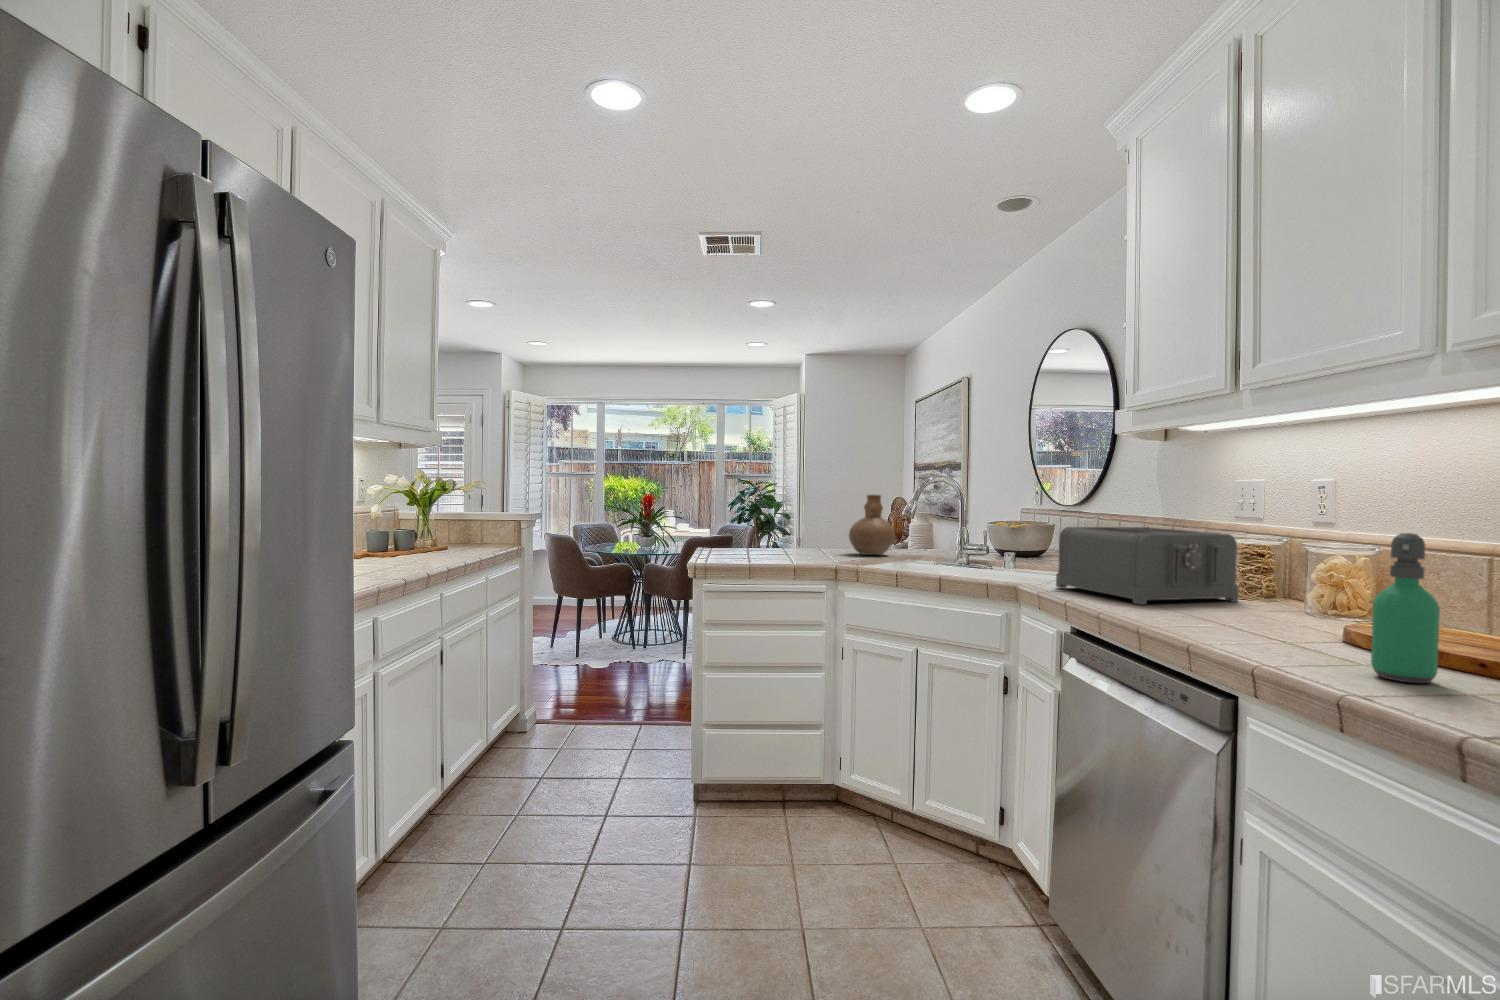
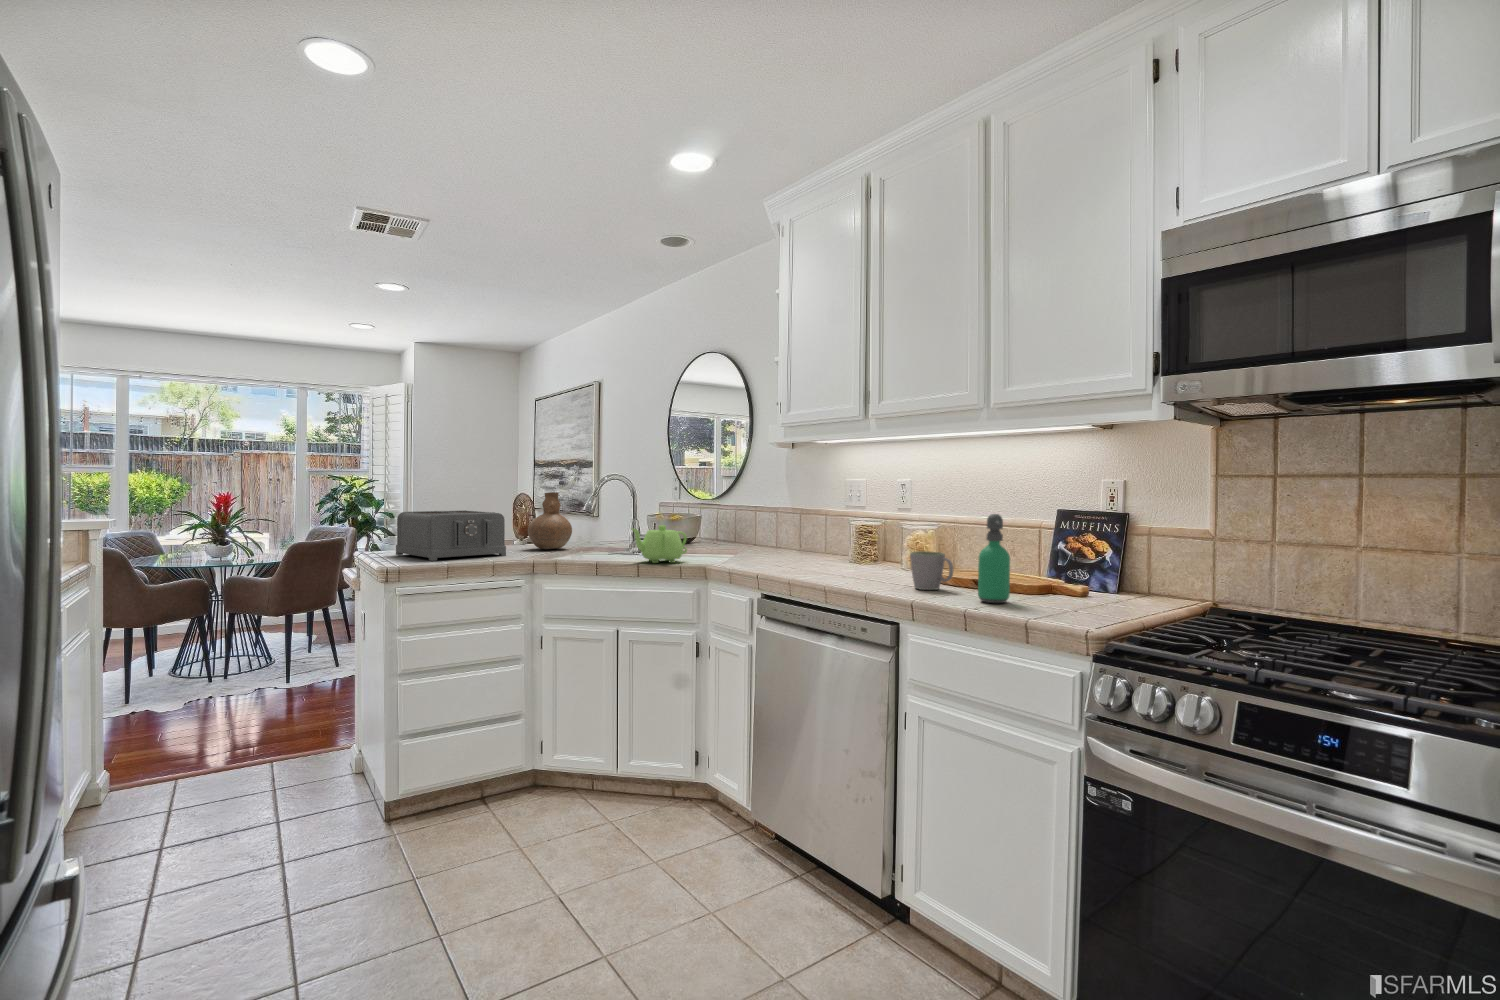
toaster: present [1056,527,1239,604] -> present [396,510,506,561]
teapot: none [928,534,999,578] -> present [631,525,687,563]
mug: none [1271,586,1345,647] -> present [910,551,953,590]

